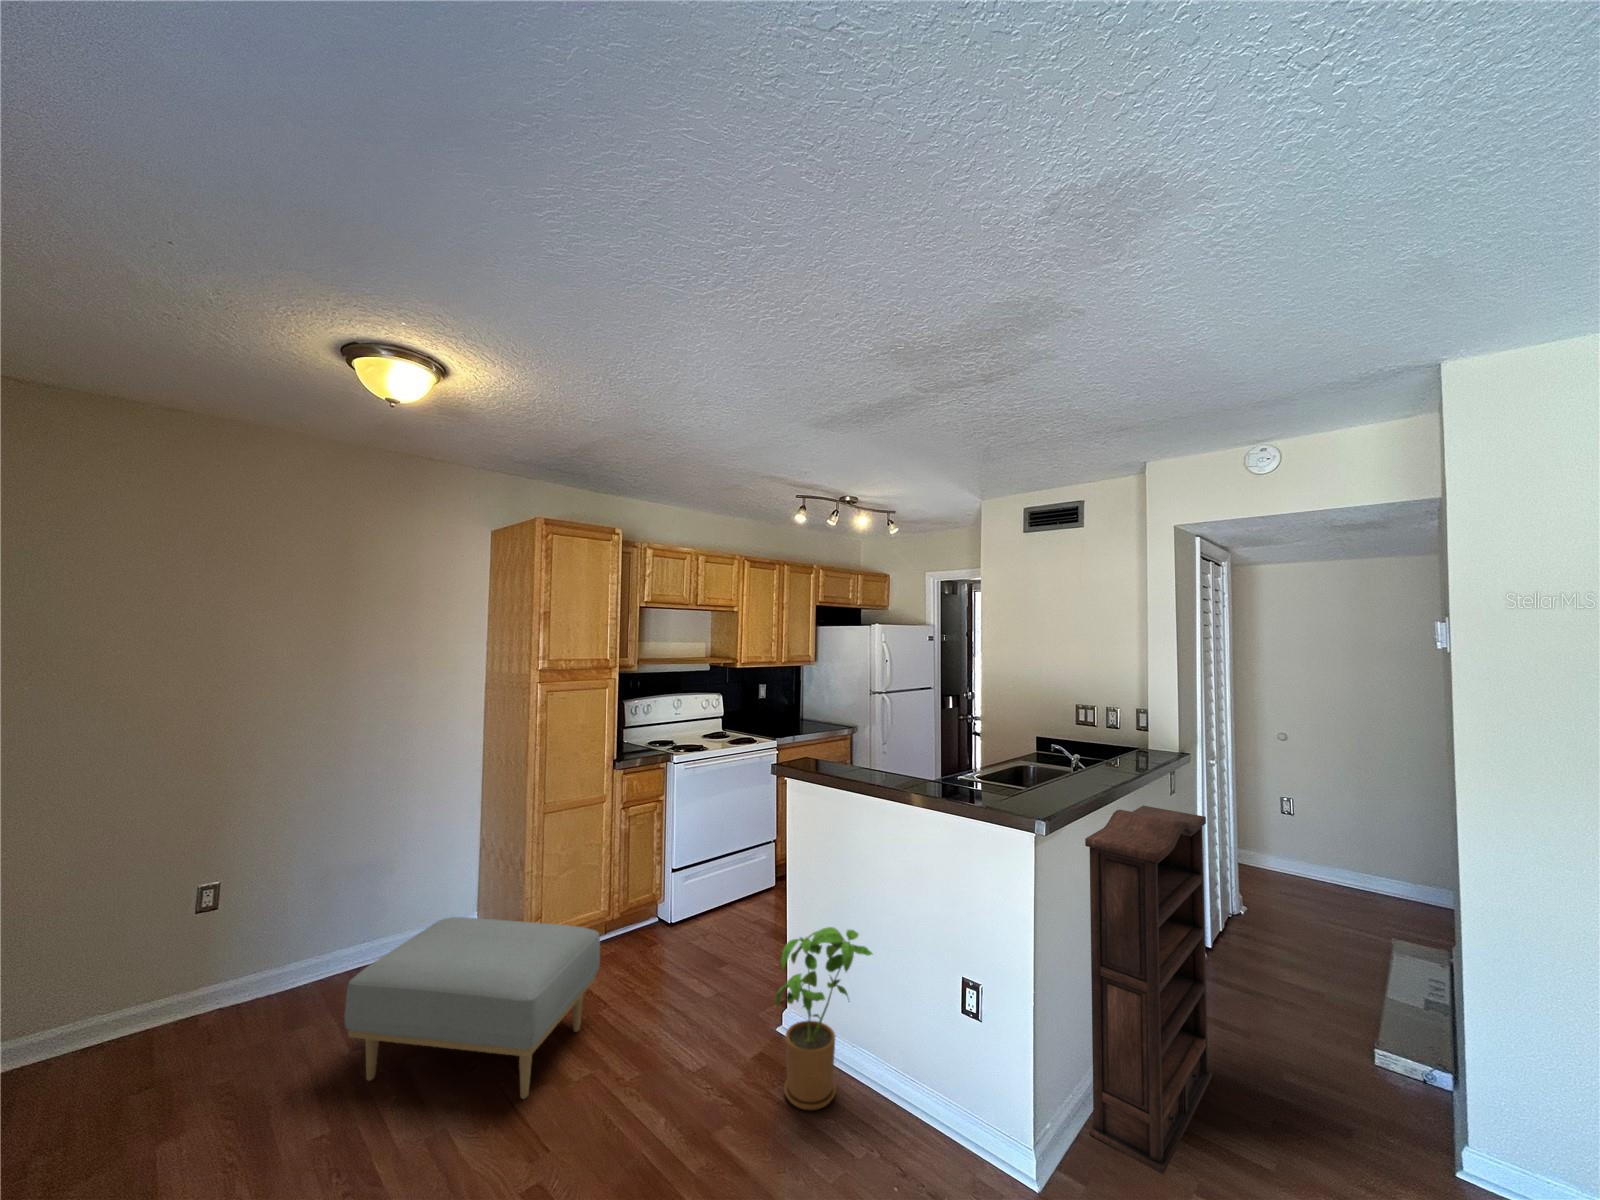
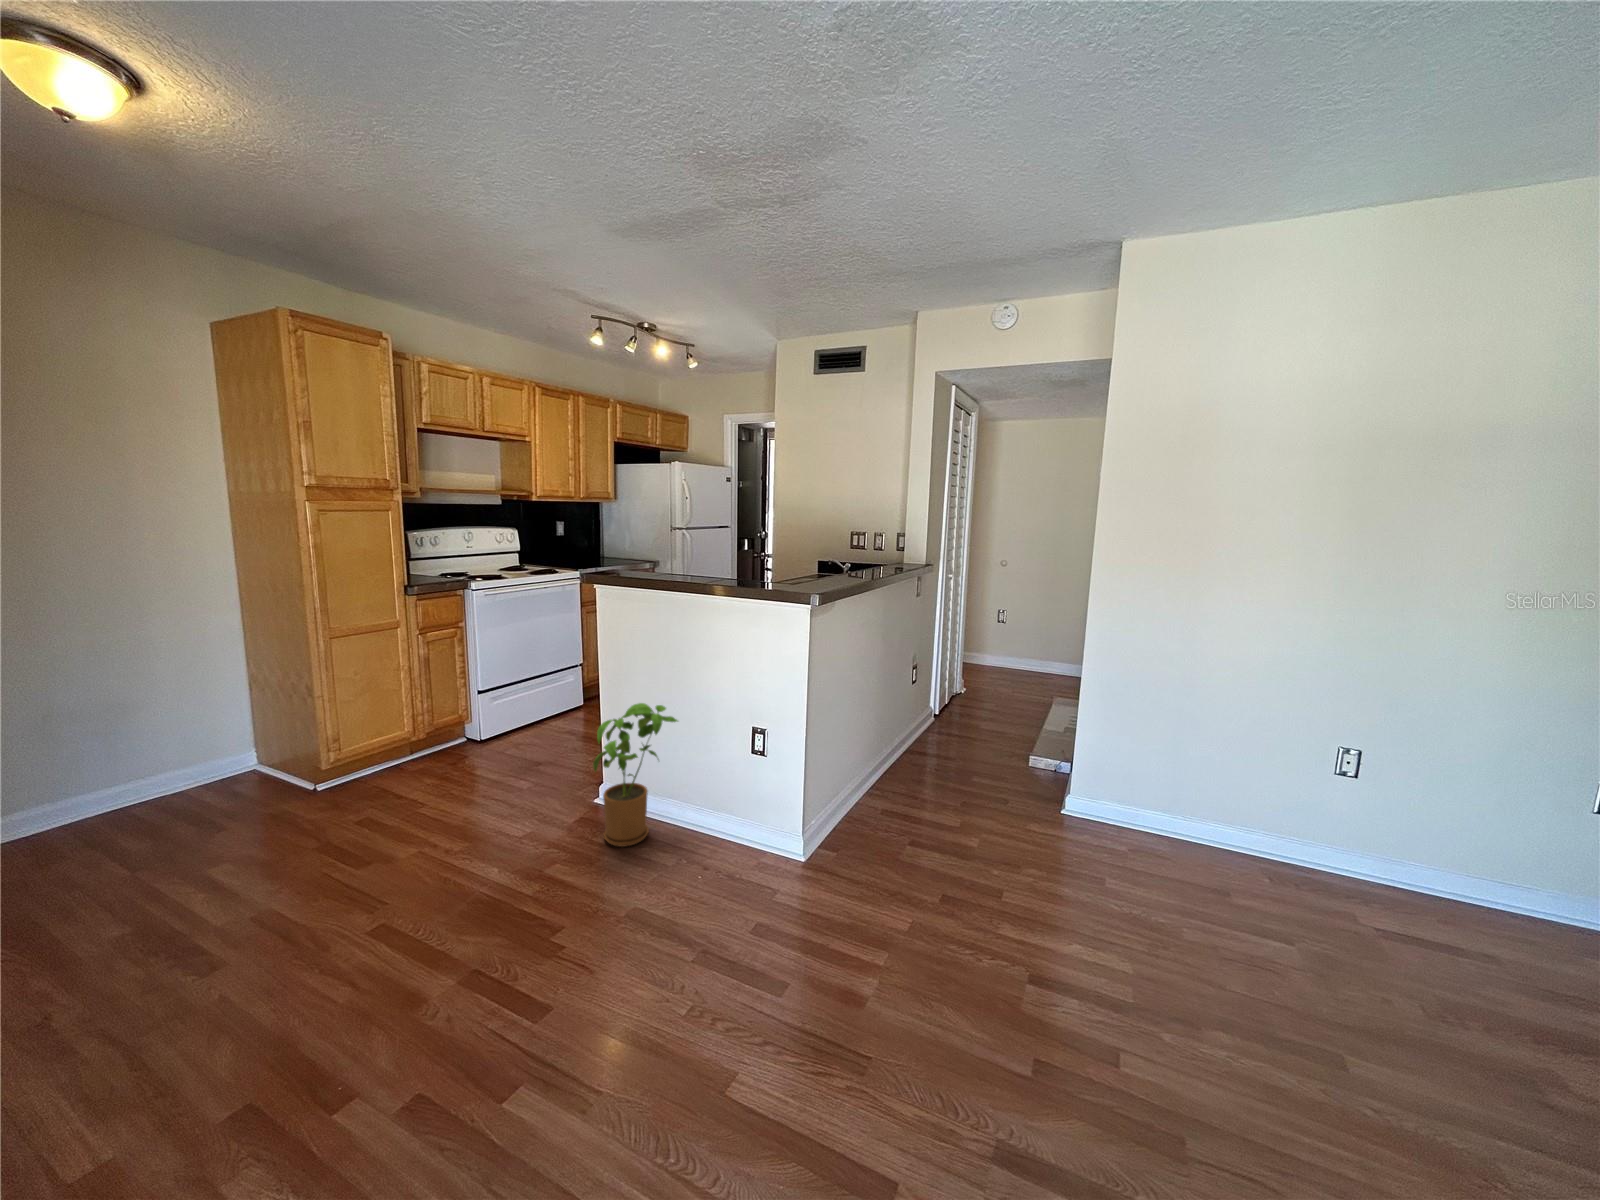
bookshelf: present [1085,806,1212,1174] -> none [842,598,938,840]
ottoman: present [344,917,600,1099] -> none [104,735,411,896]

